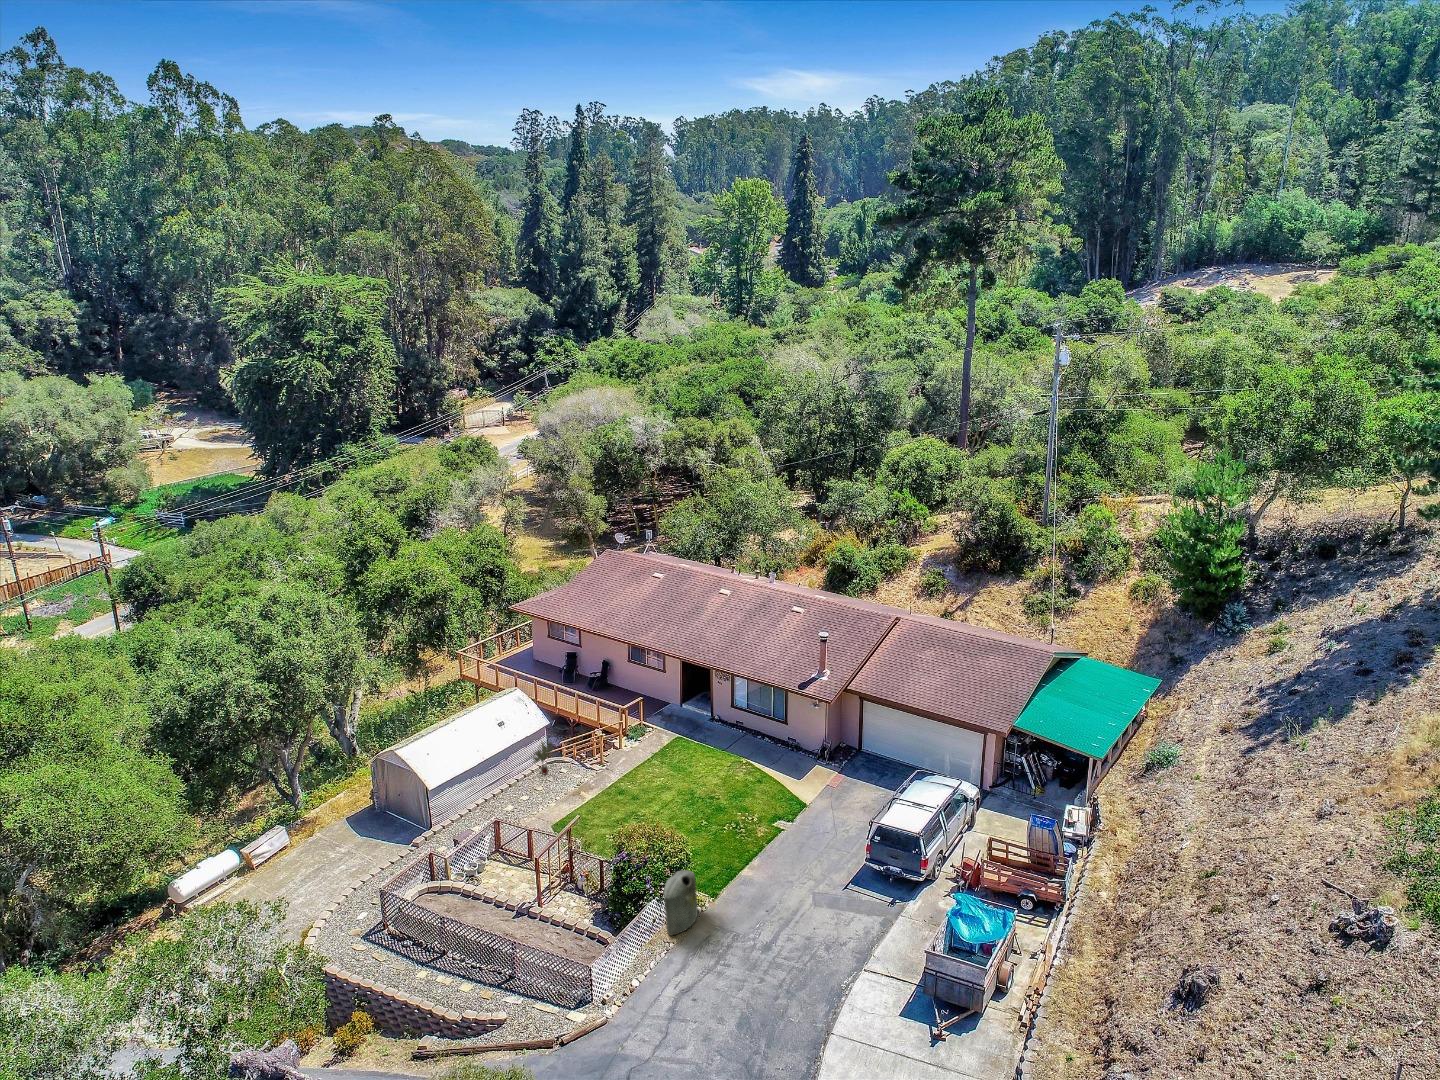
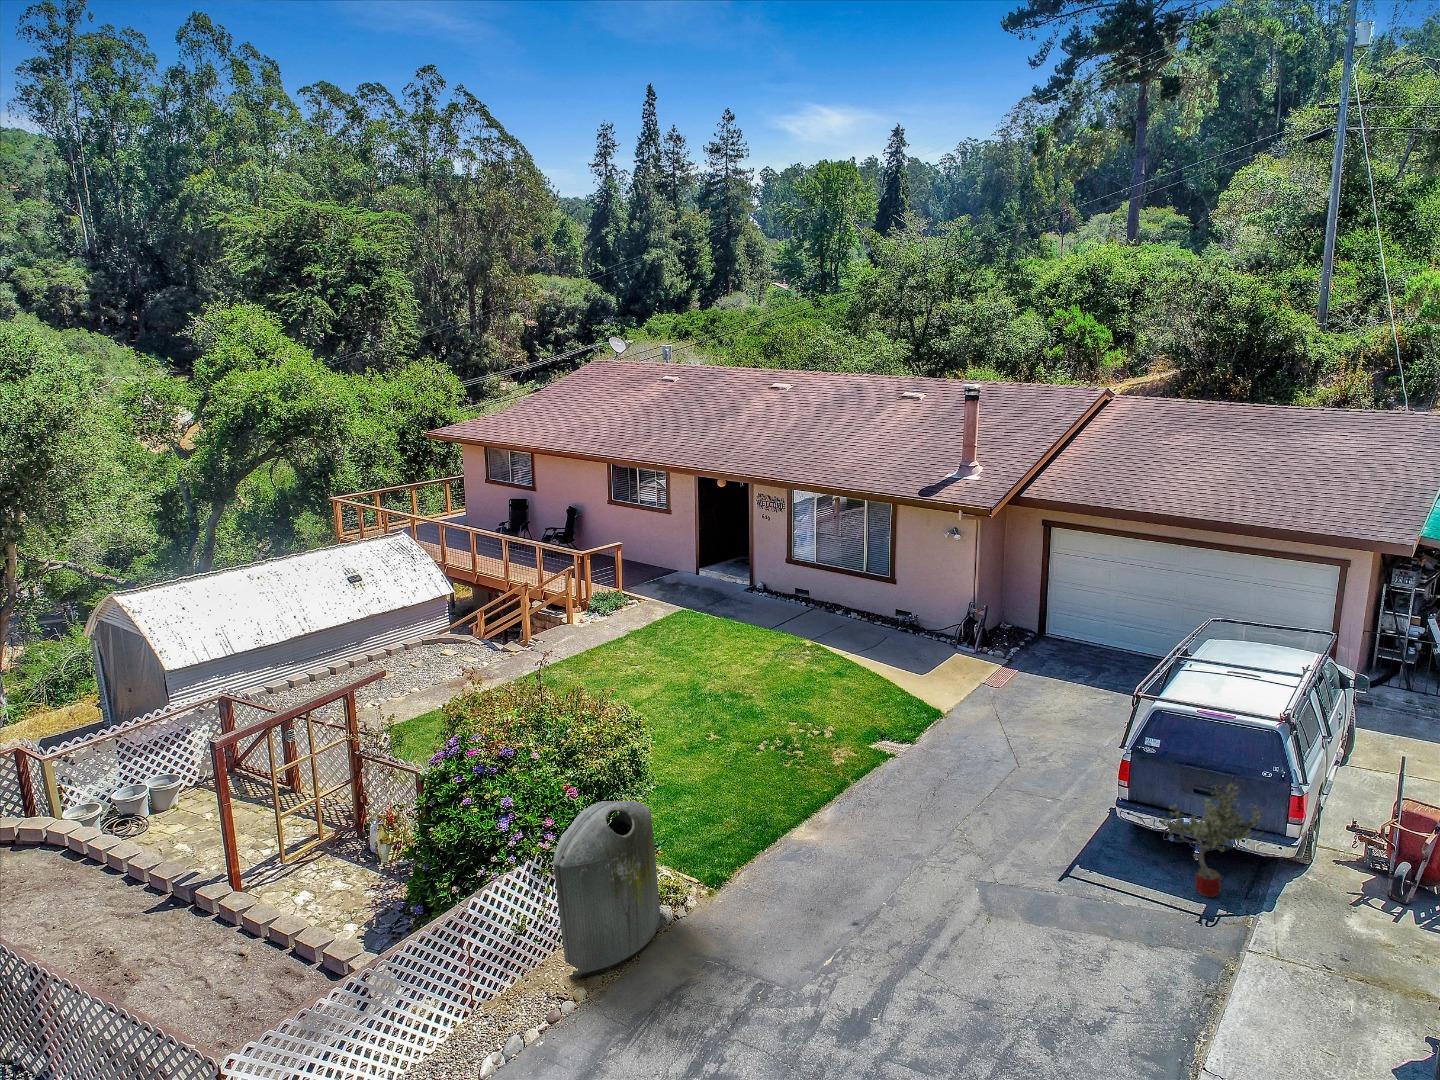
potted tree: present [533,741,553,774] -> present [1160,783,1264,897]

